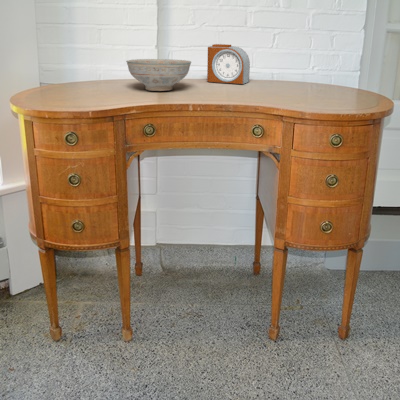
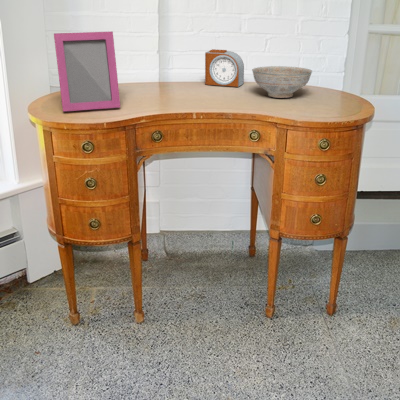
picture frame: none [39,15,110,100] -> present [54,31,120,111]
decorative bowl: present [126,59,191,91] -> present [252,66,312,98]

